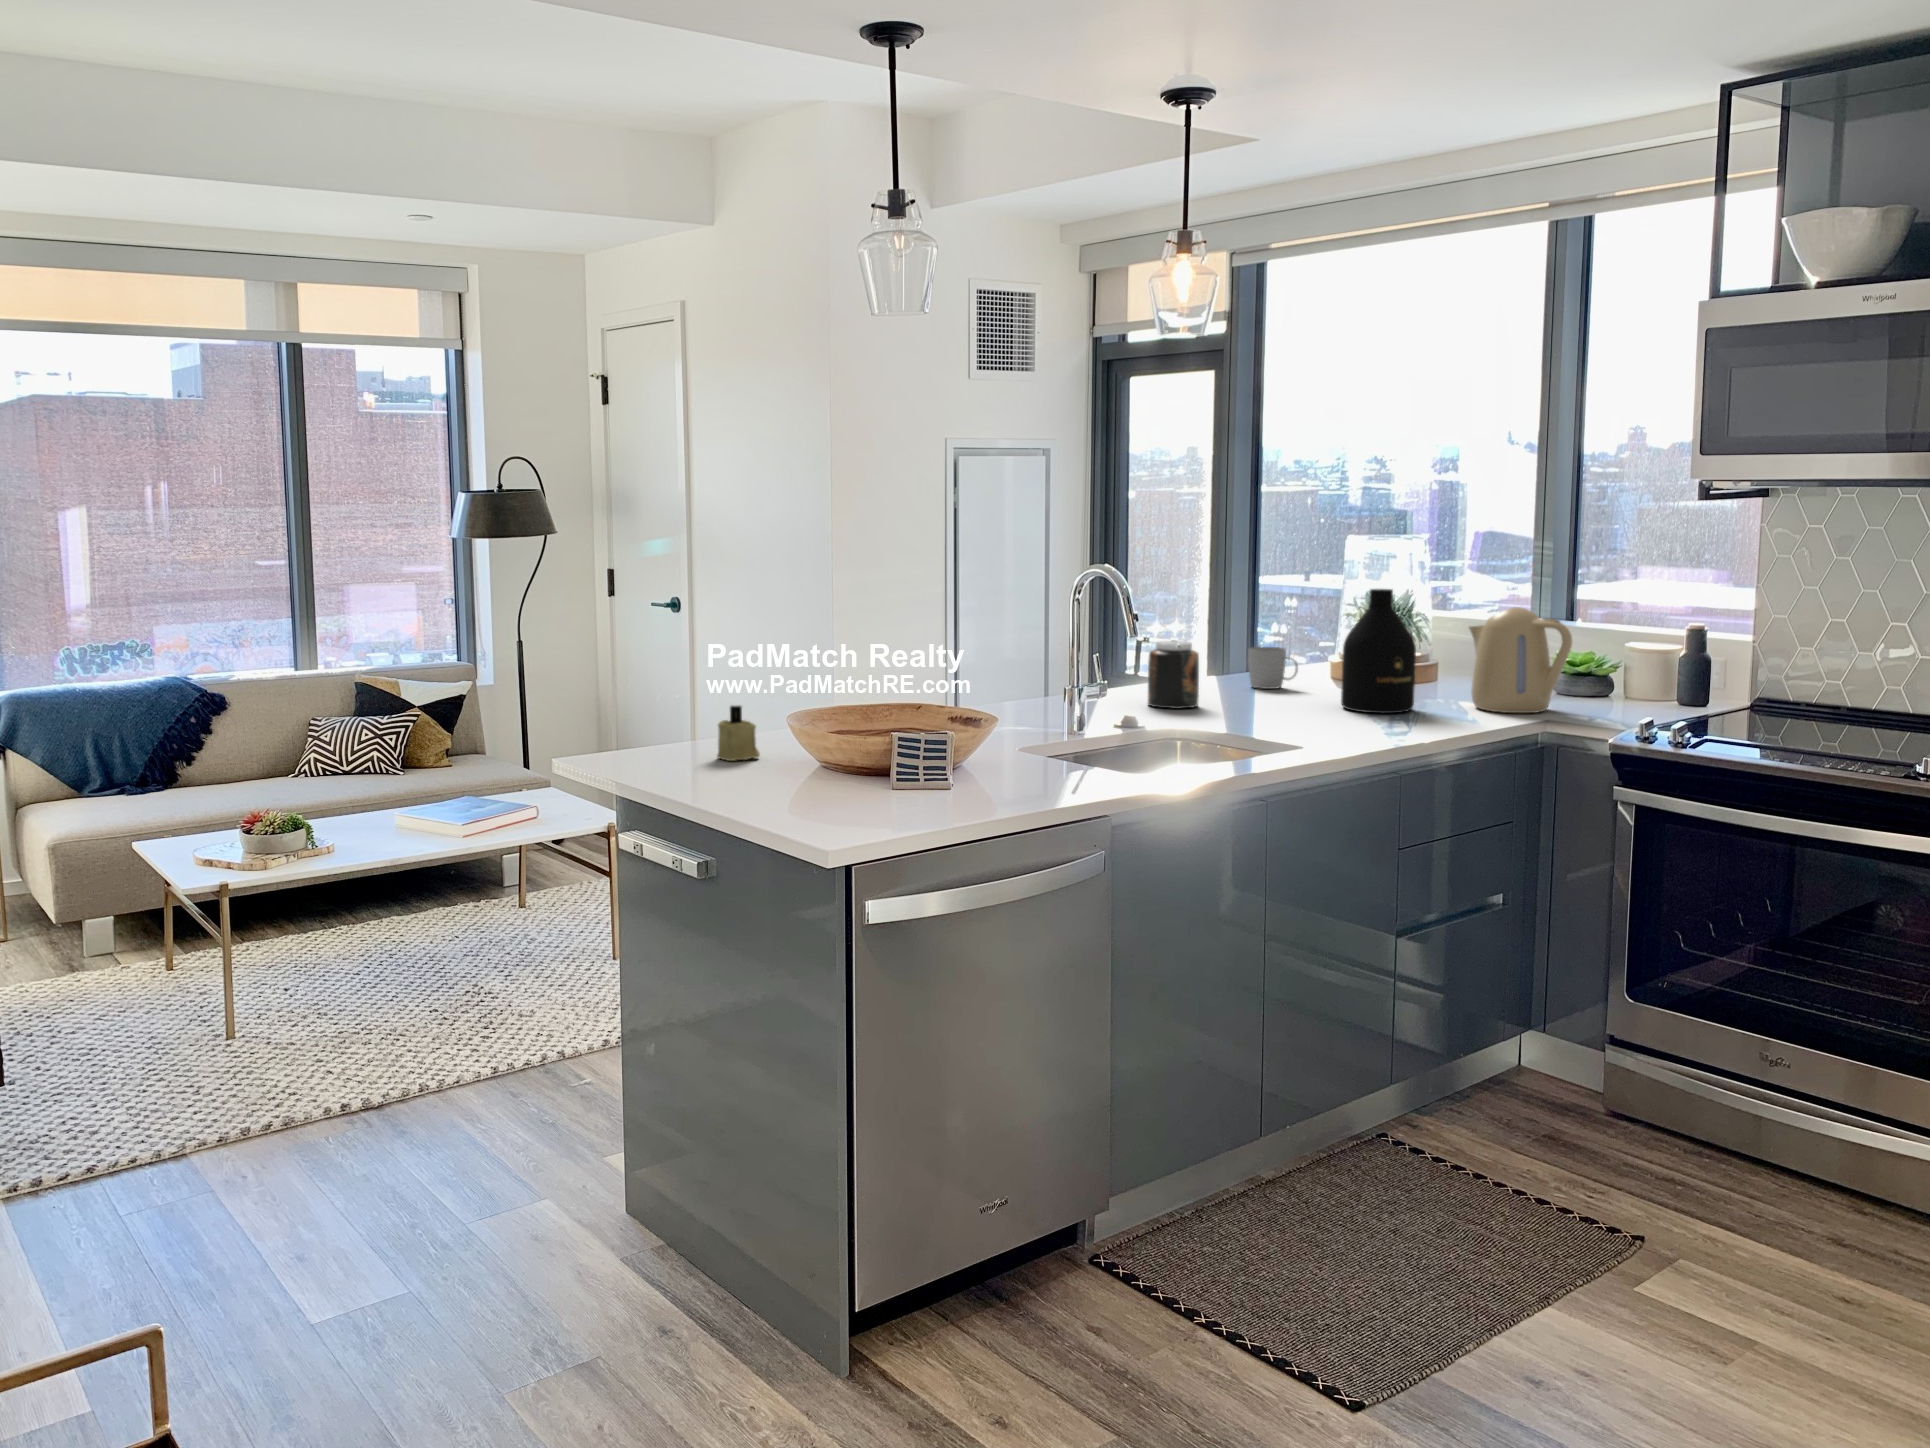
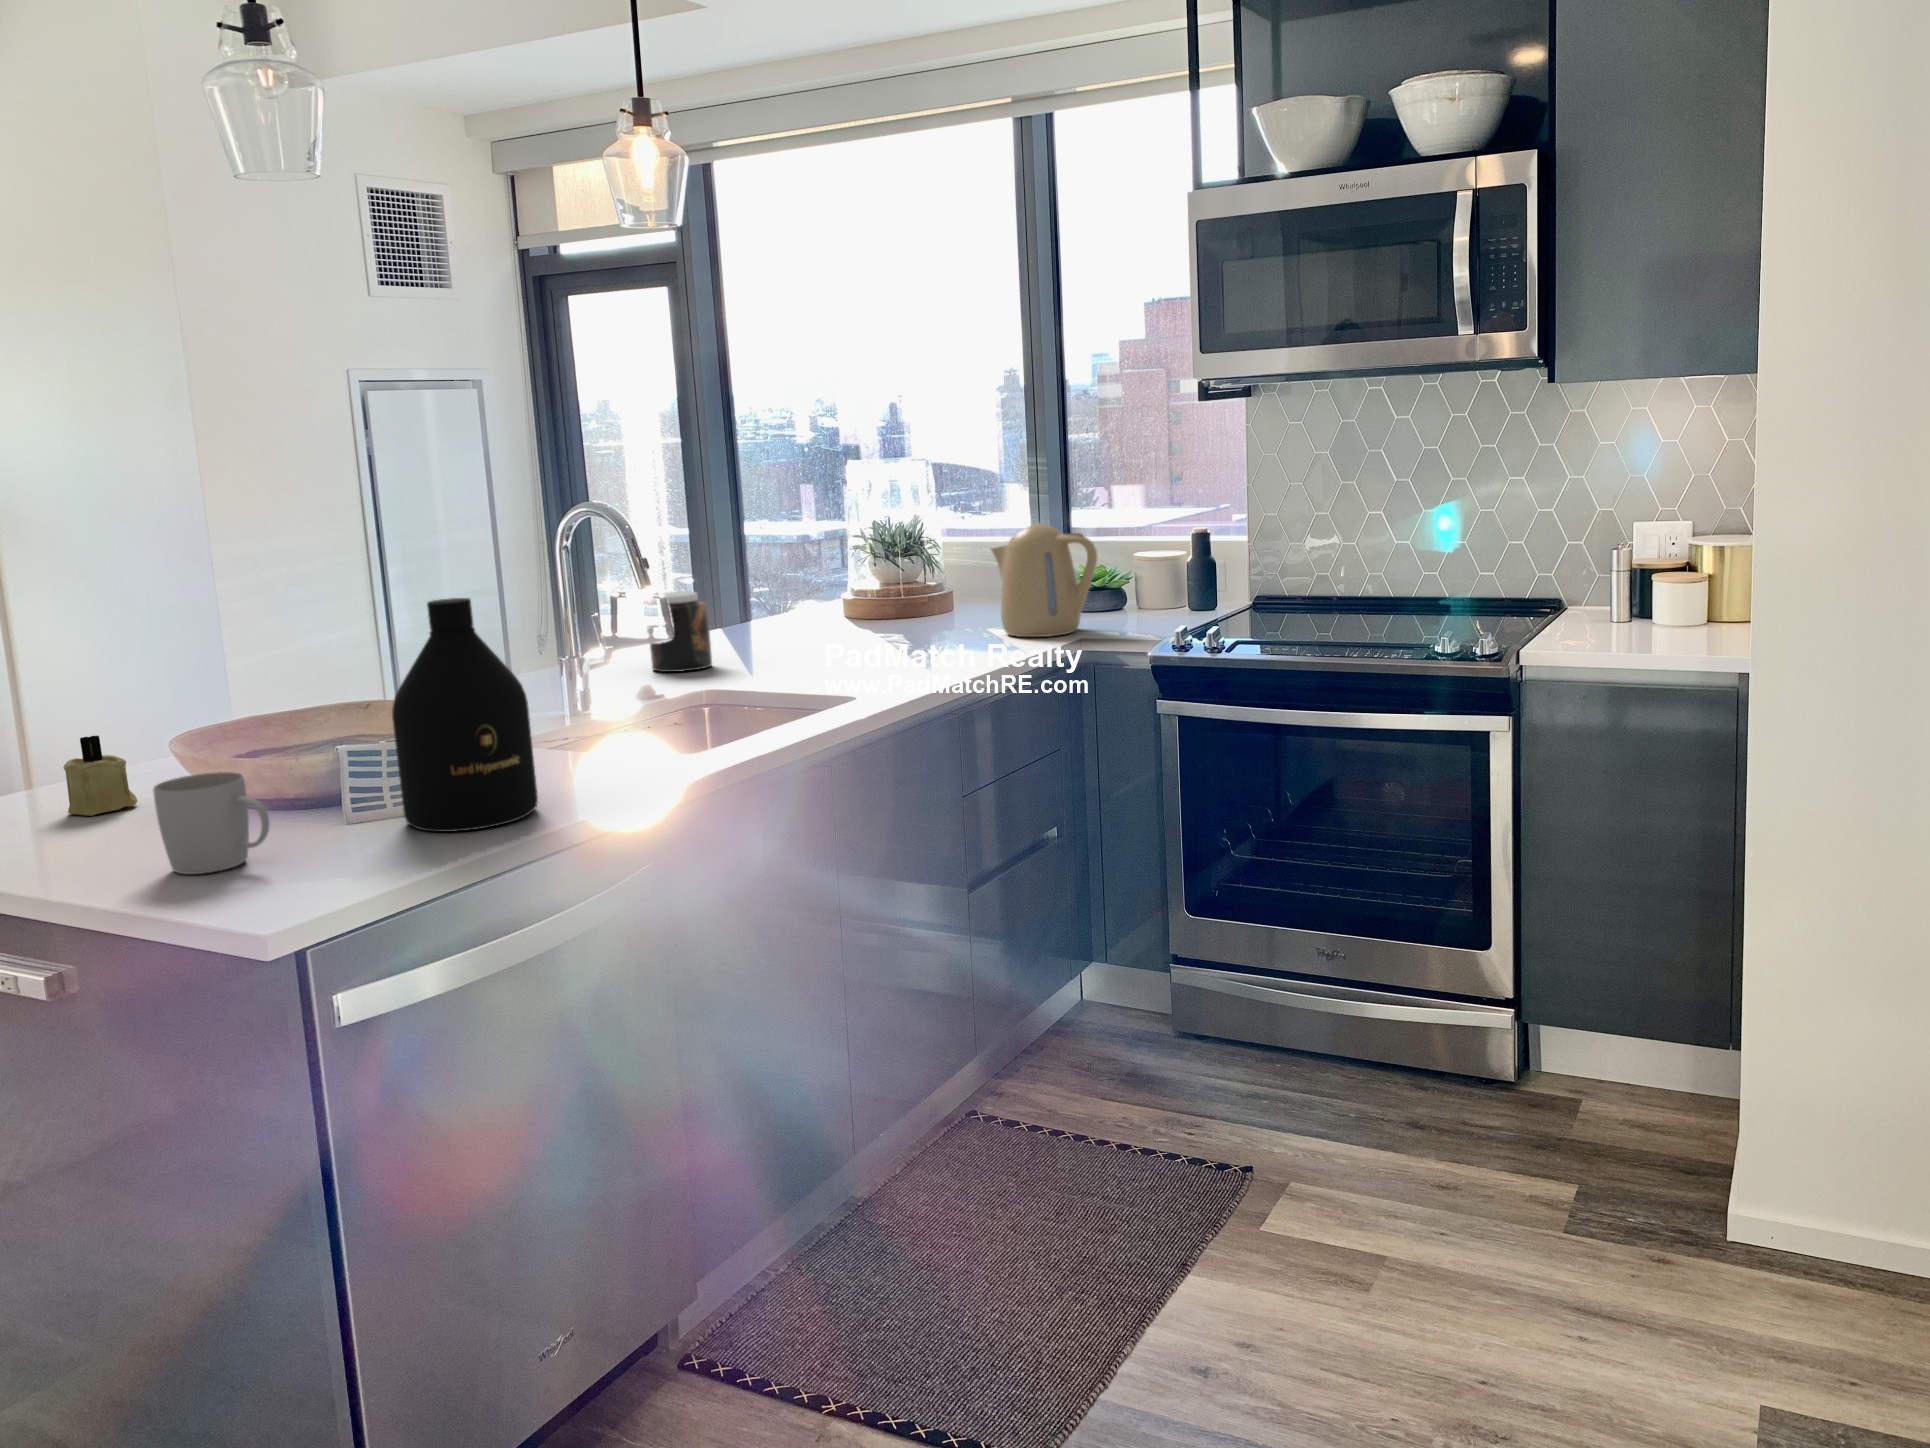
bottle: present [1341,589,1416,713] -> present [392,598,538,832]
mug: present [1248,647,1298,689] -> present [153,772,269,874]

